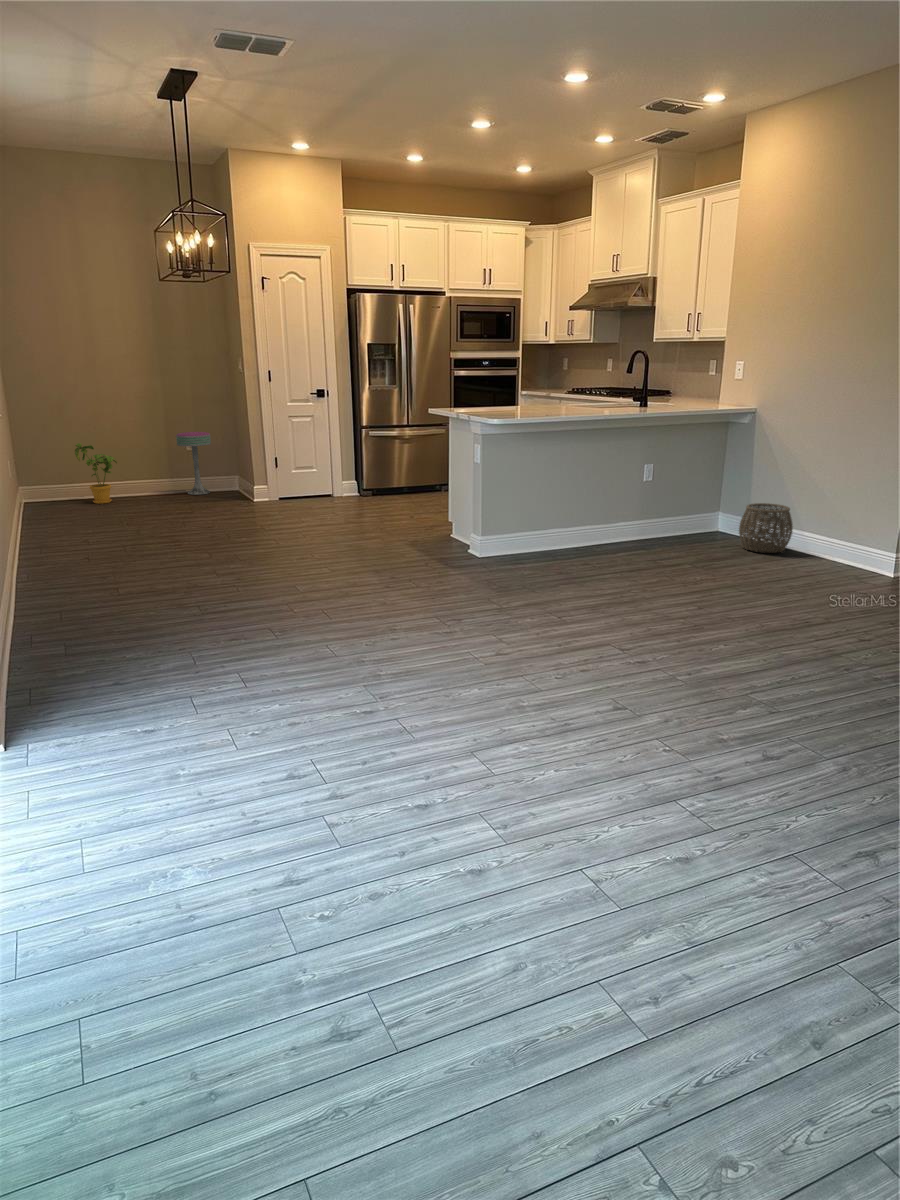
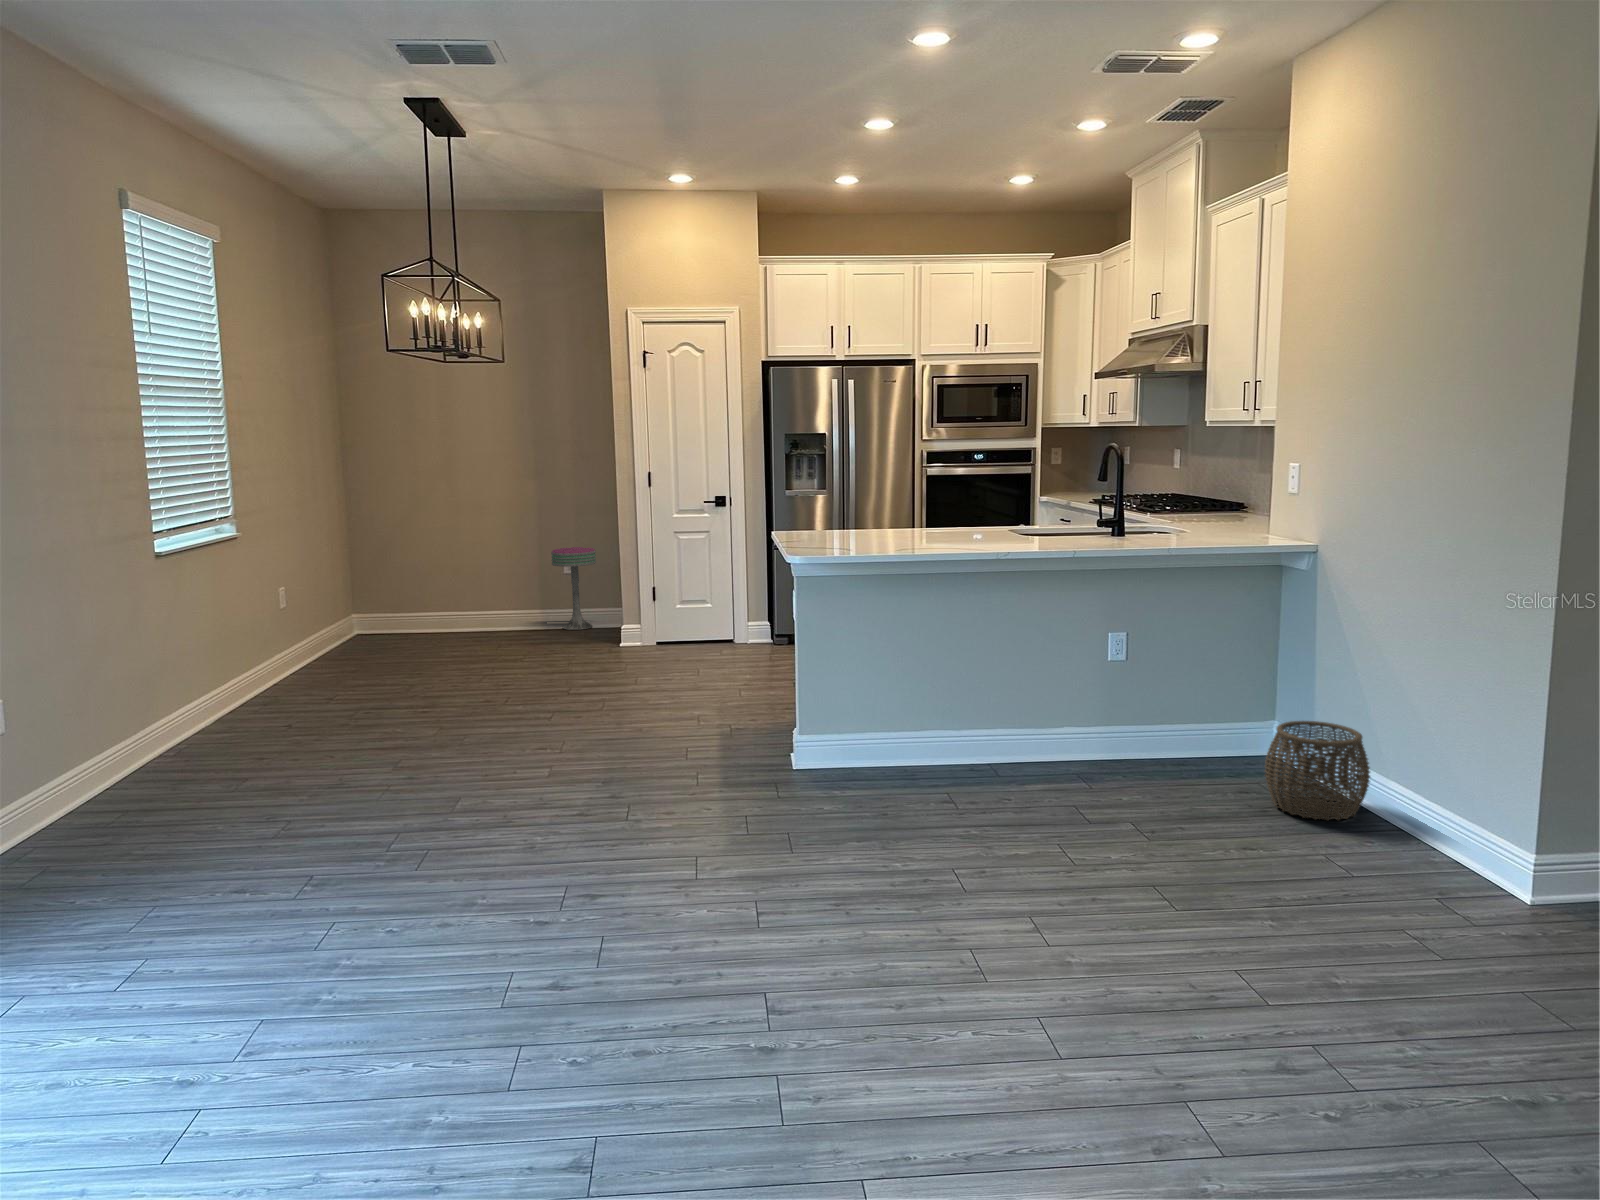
house plant: present [75,443,117,504] -> none [417,560,470,636]

